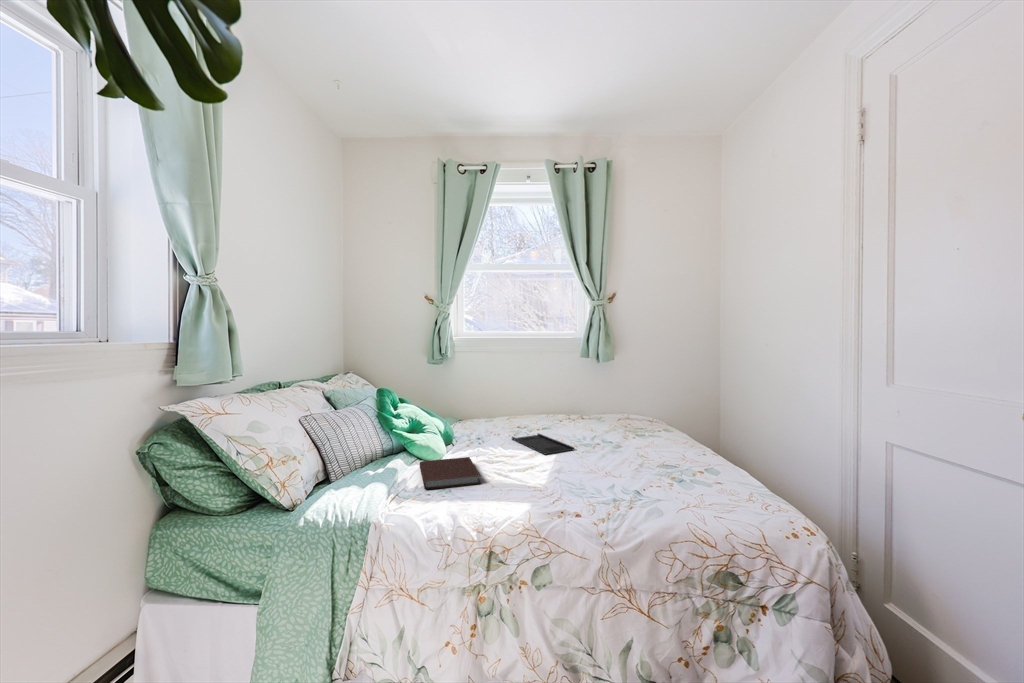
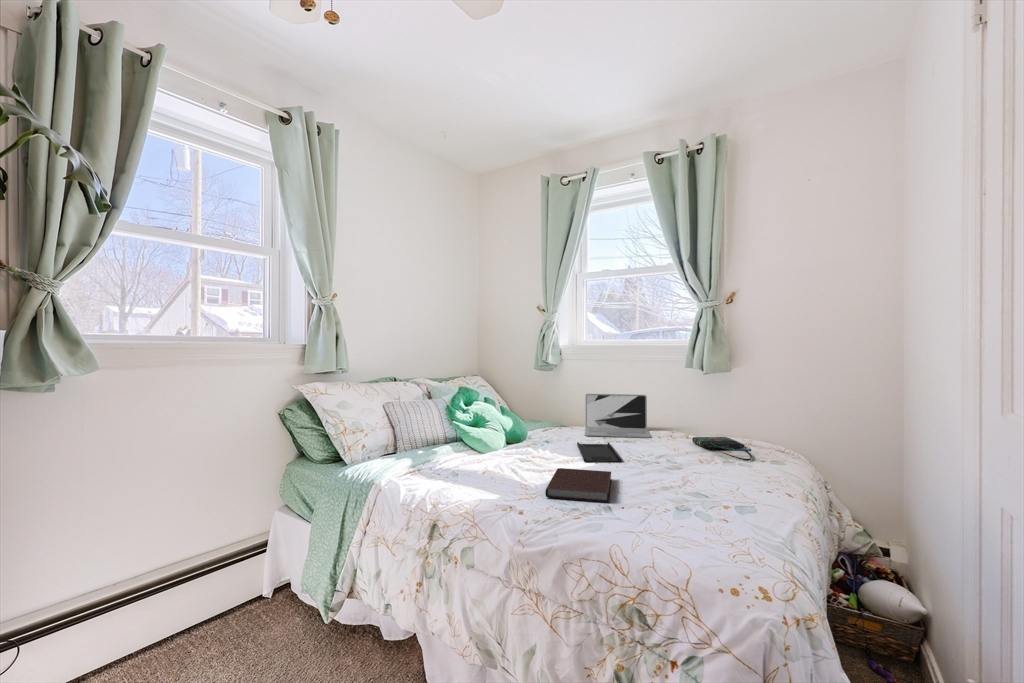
laptop: none [494,385,561,429] -> present [585,394,651,438]
tote bag: none [599,417,658,434] -> present [692,437,752,461]
notebook: present [420,457,481,489] -> present [545,468,611,503]

